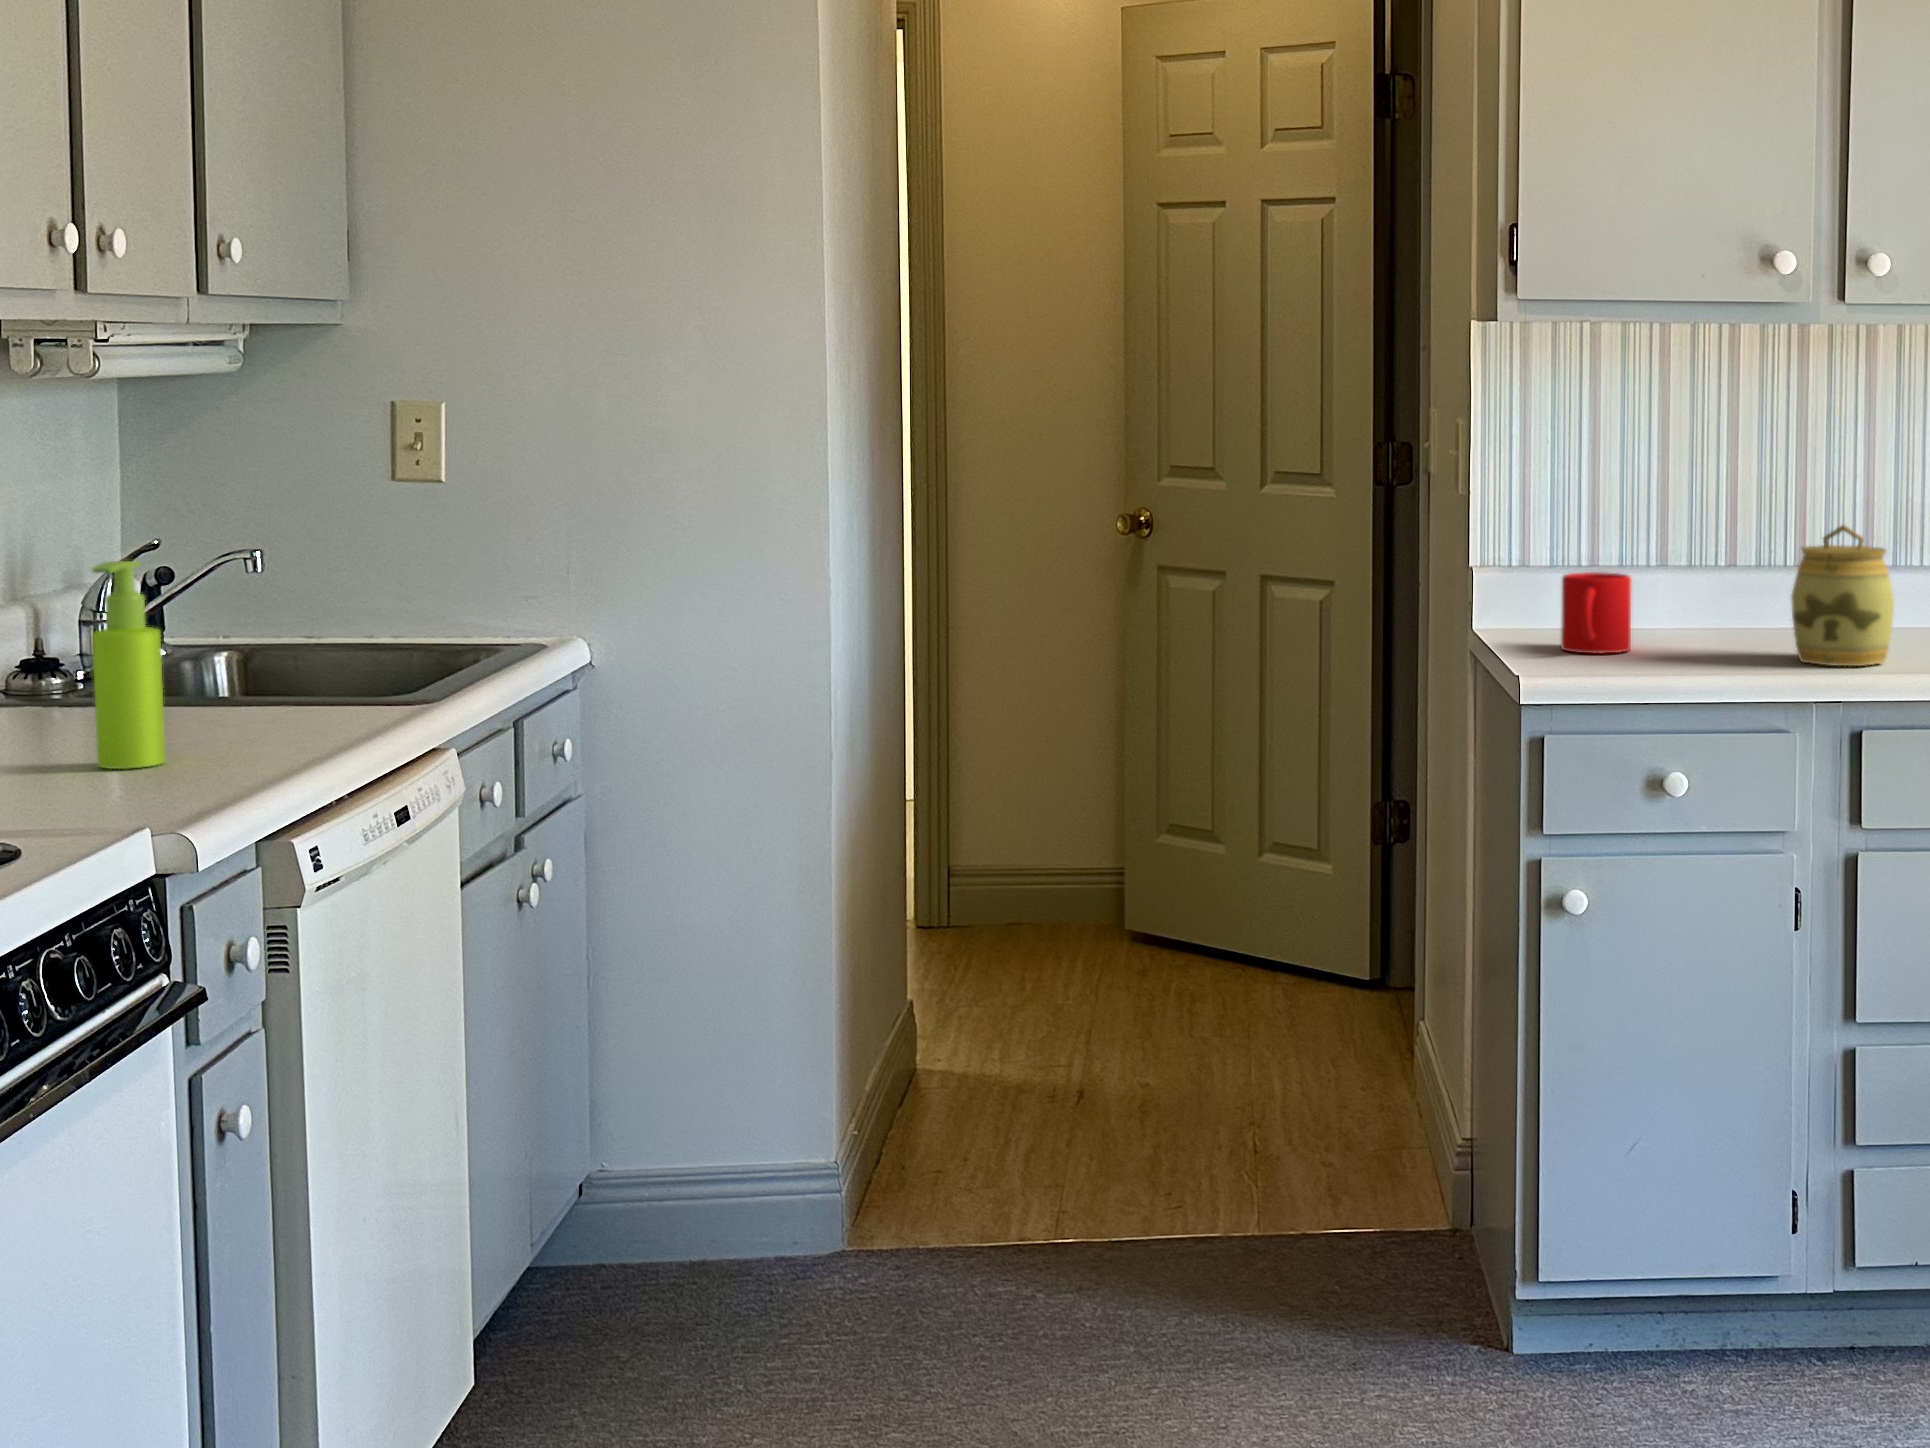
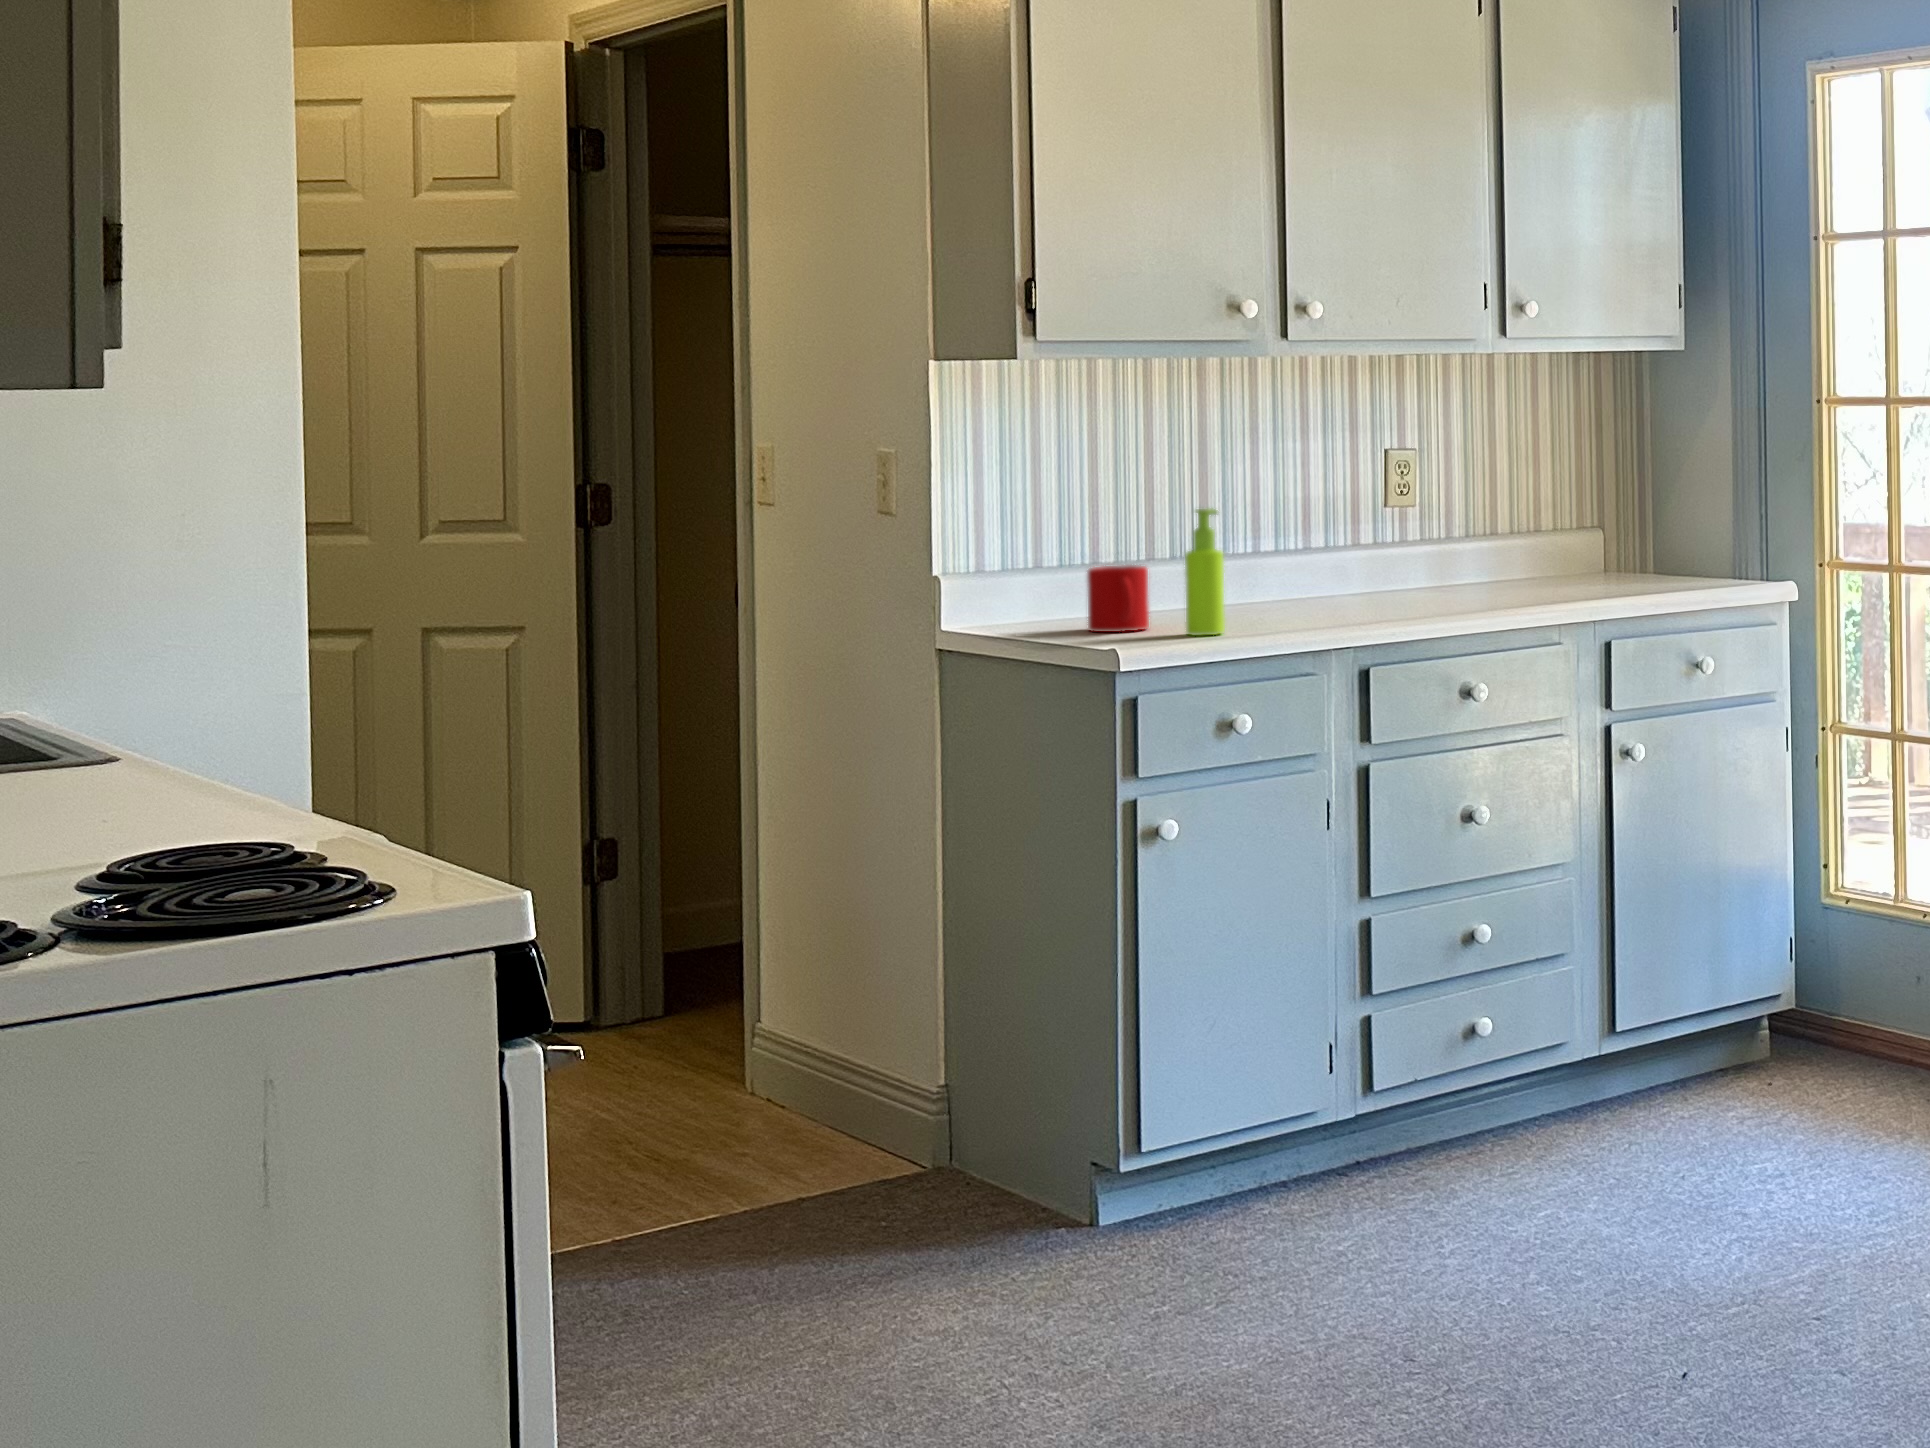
jar: present [1791,525,1894,666] -> none [1278,512,1365,623]
soap dispenser: present [92,561,165,769] -> present [1185,508,1225,635]

